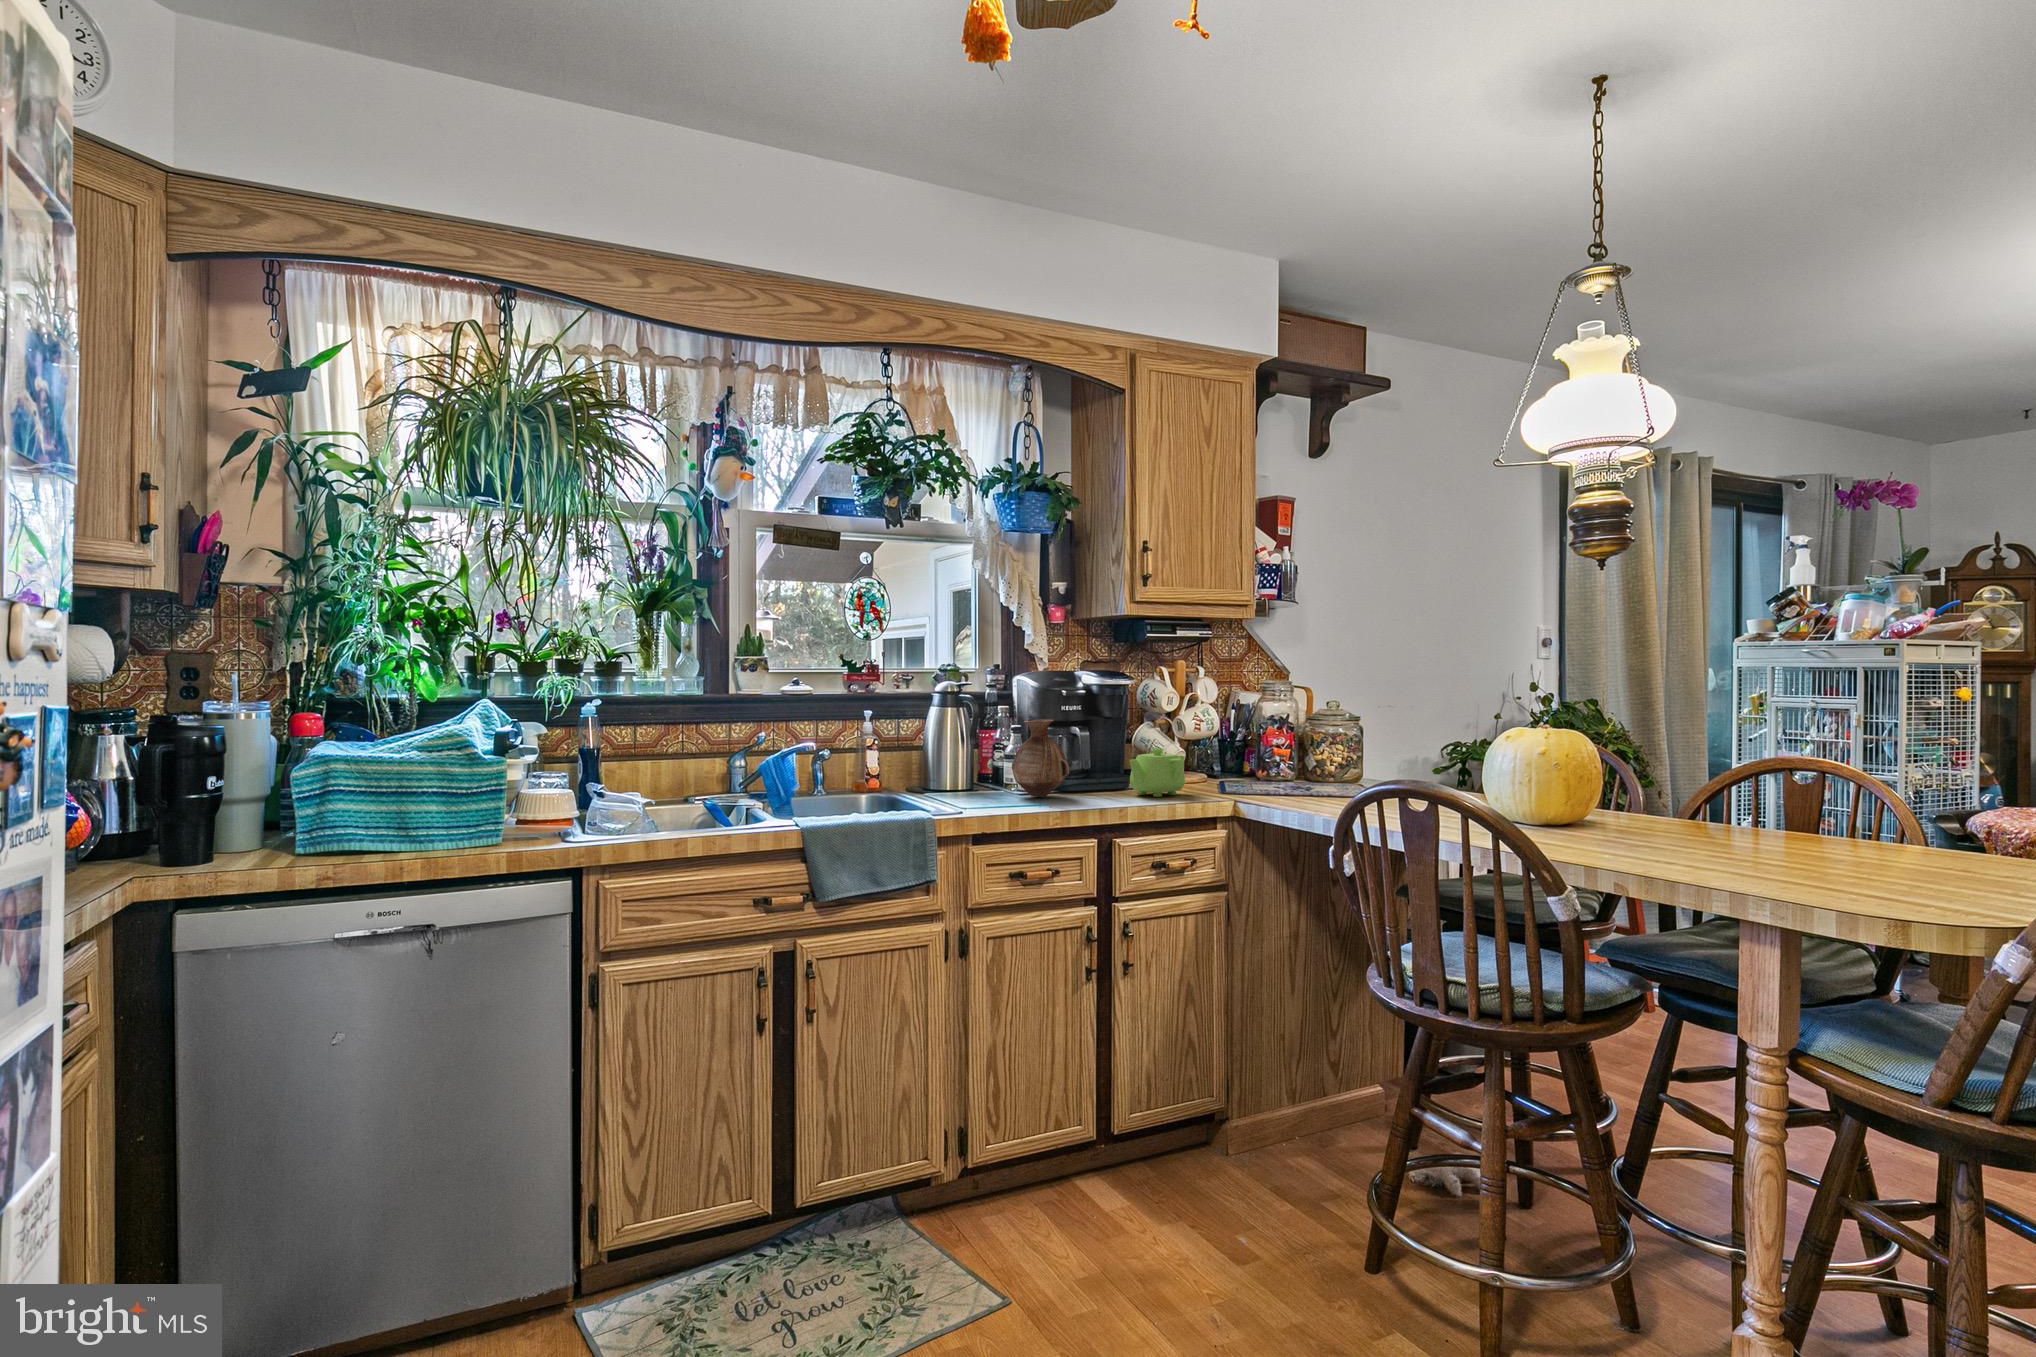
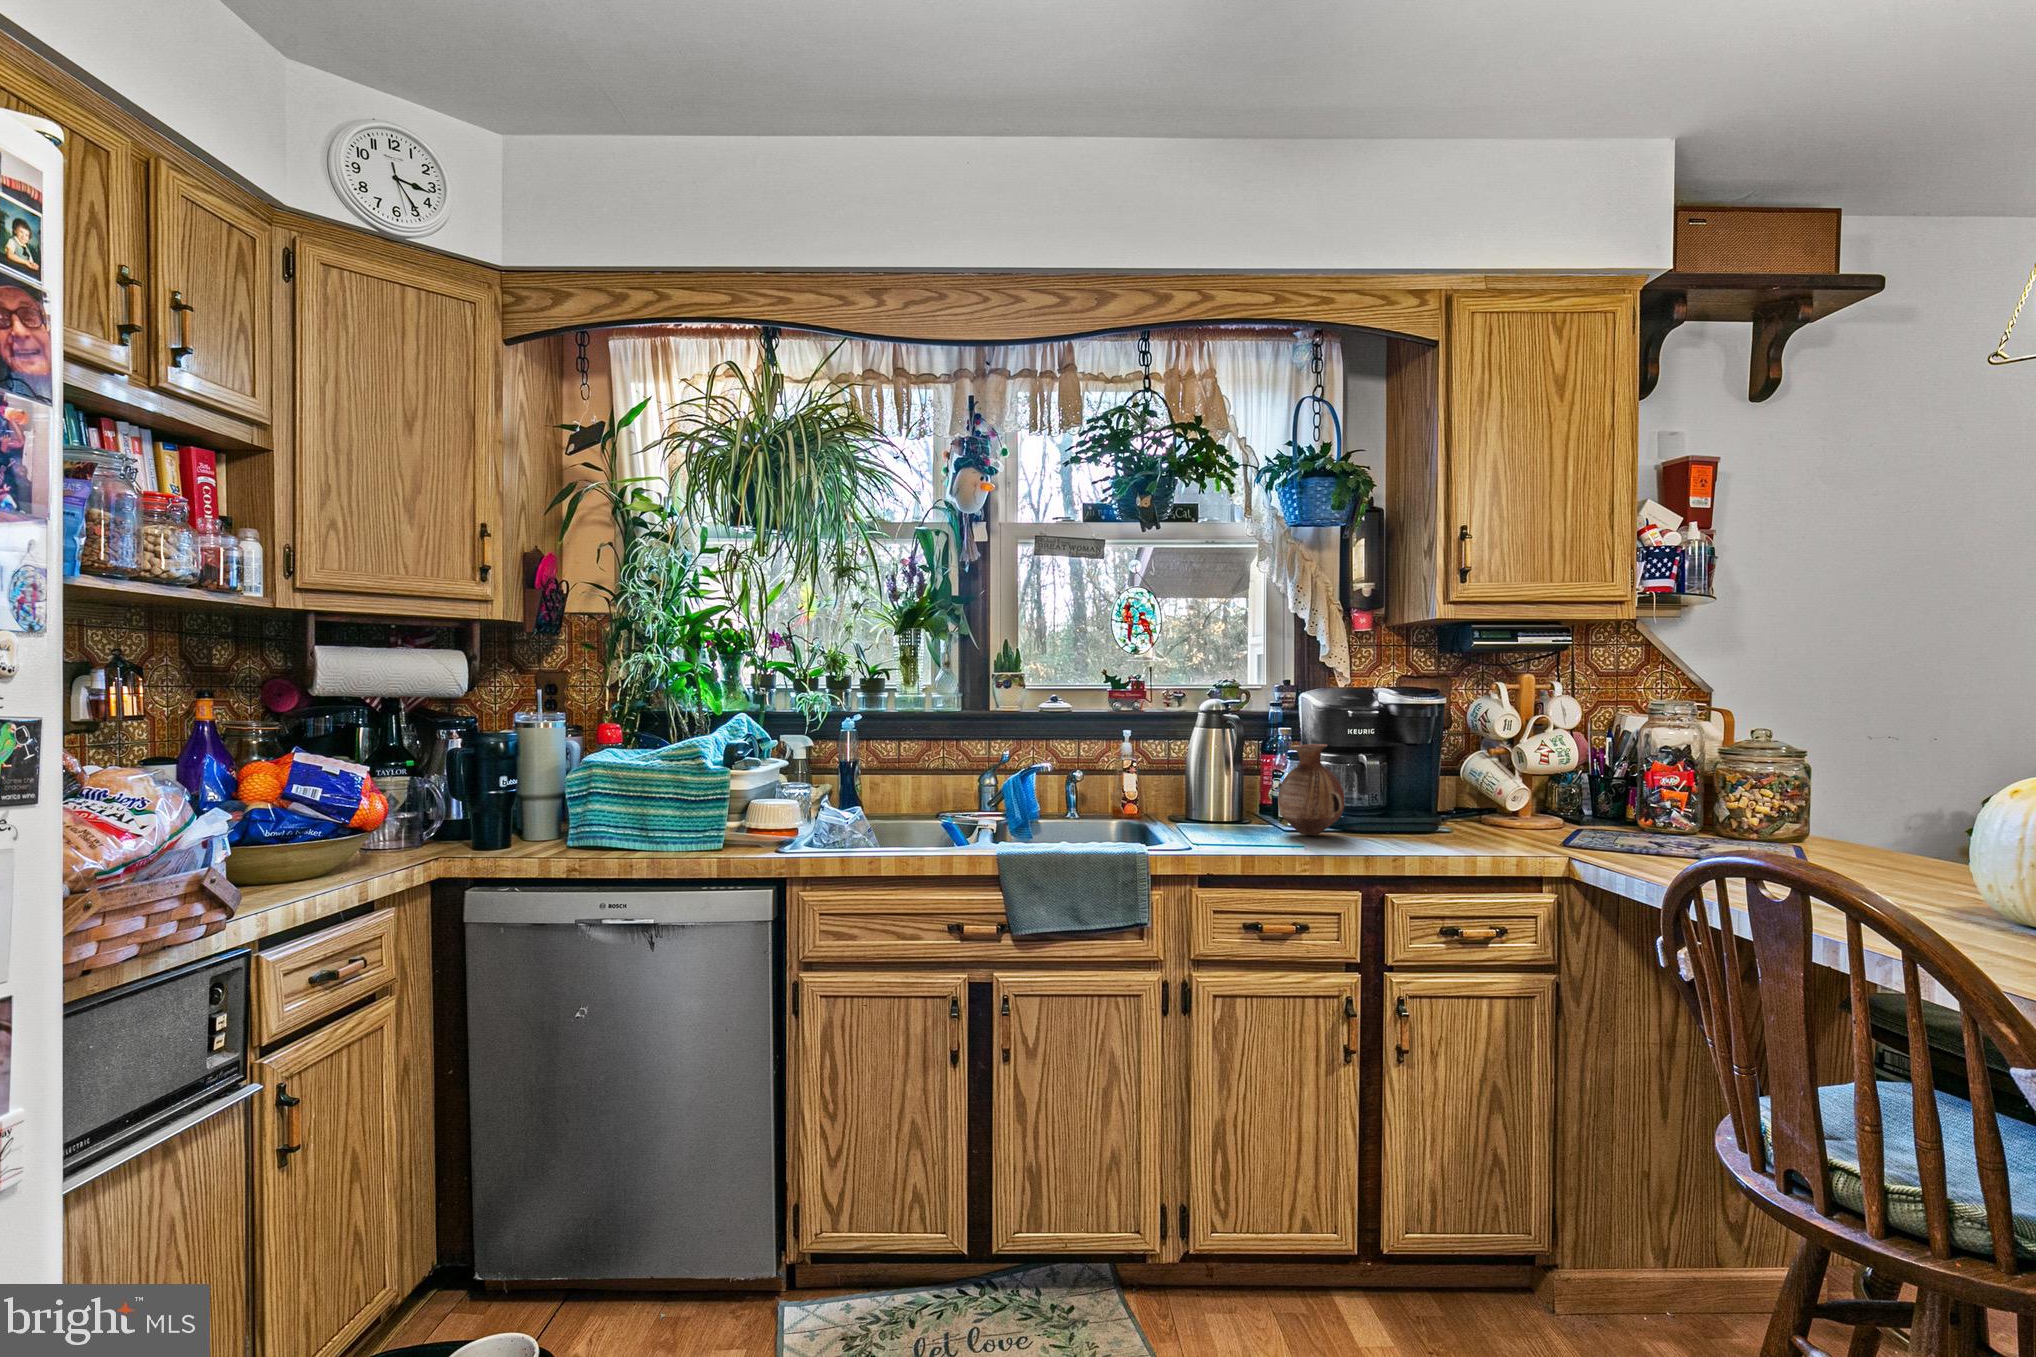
teapot: present [1130,748,1185,797] -> none [1420,784,1505,844]

